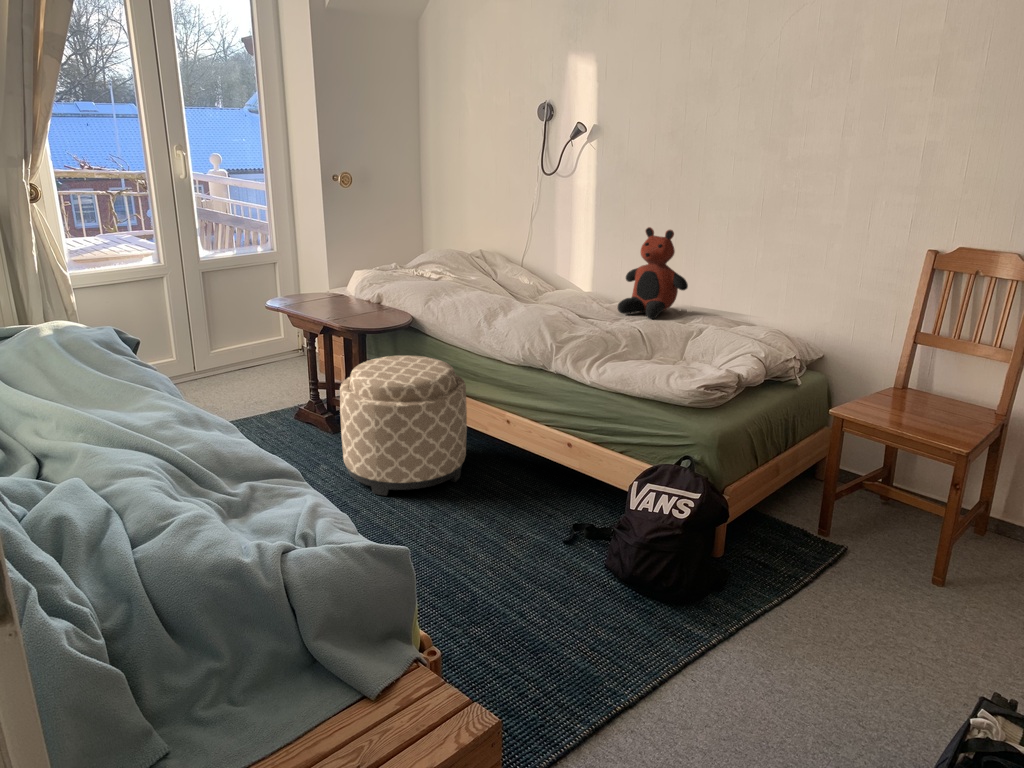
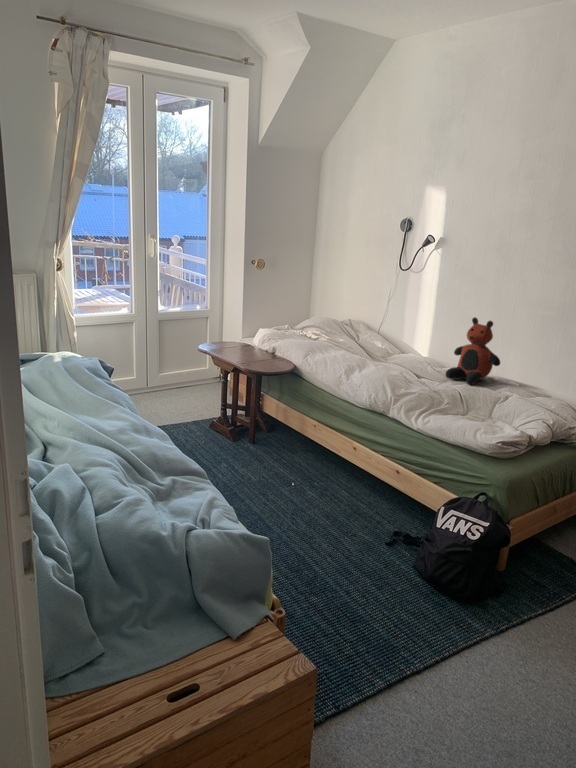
ottoman: present [340,355,467,496] -> none [238,393,328,492]

